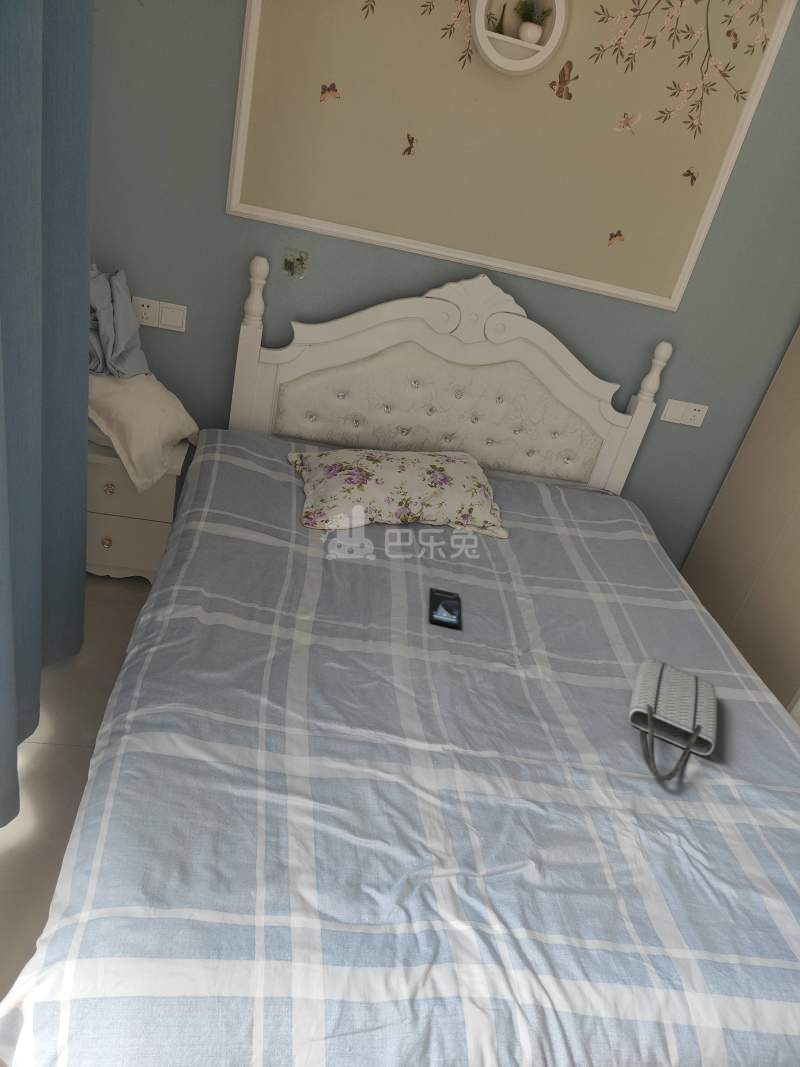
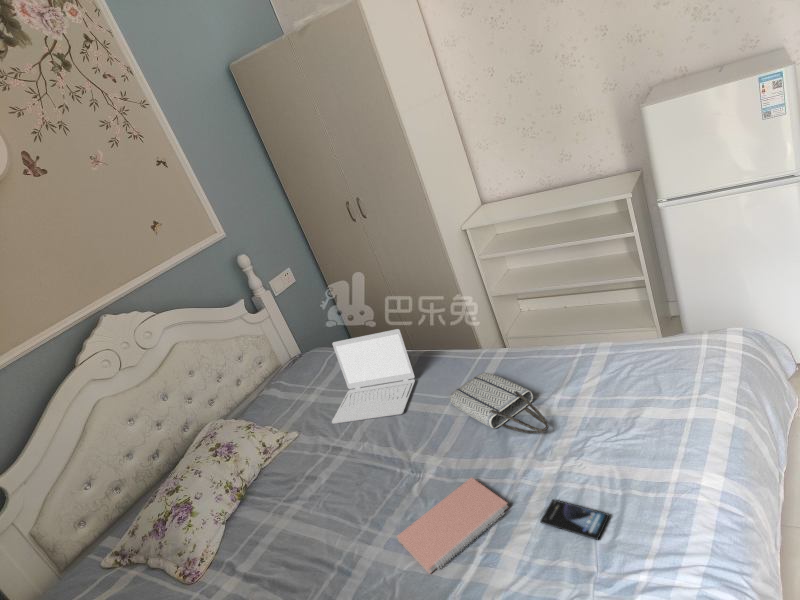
laptop: none [540,500,696,622] -> present [332,329,415,424]
smartphone: present [429,588,460,628] -> present [540,499,609,540]
notebook: none [398,663,540,764] -> present [397,478,508,573]

